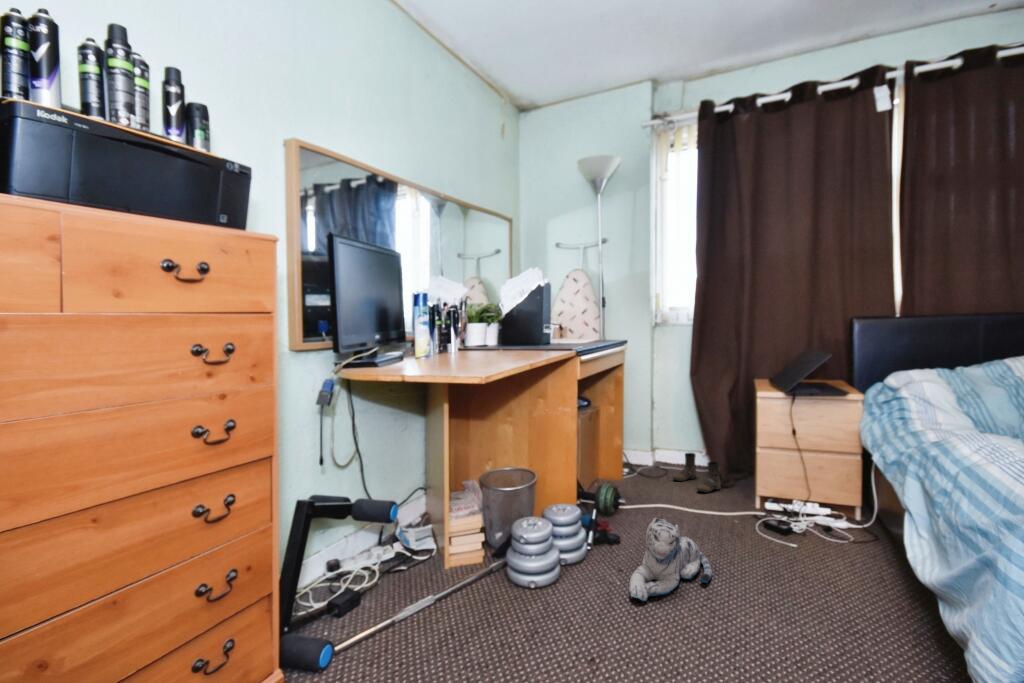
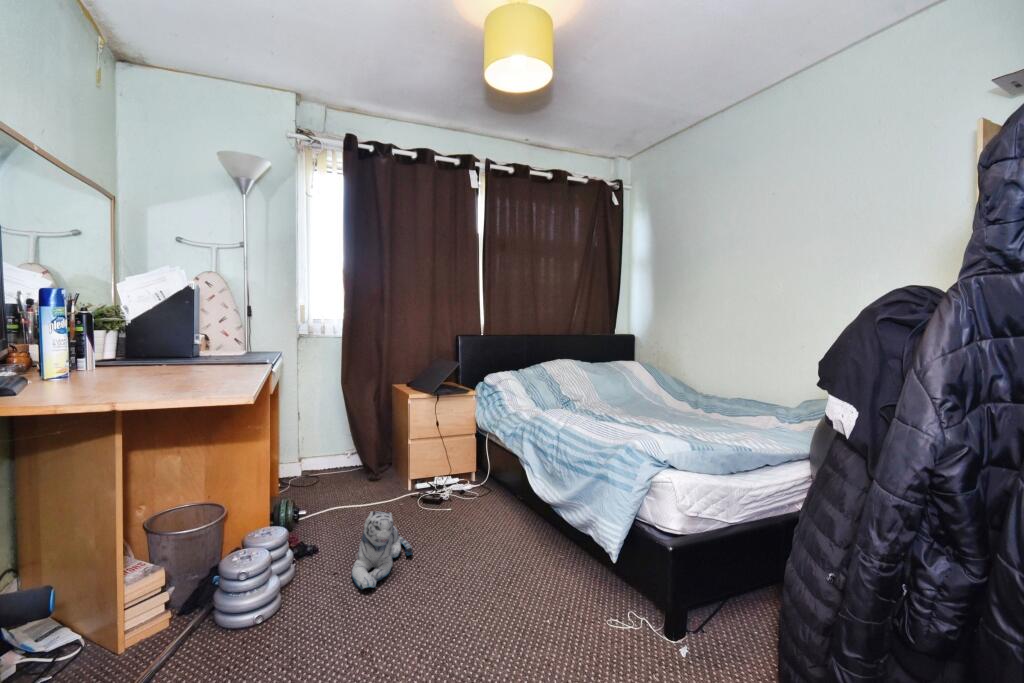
boots: present [673,453,720,493] -> none [329,456,375,488]

